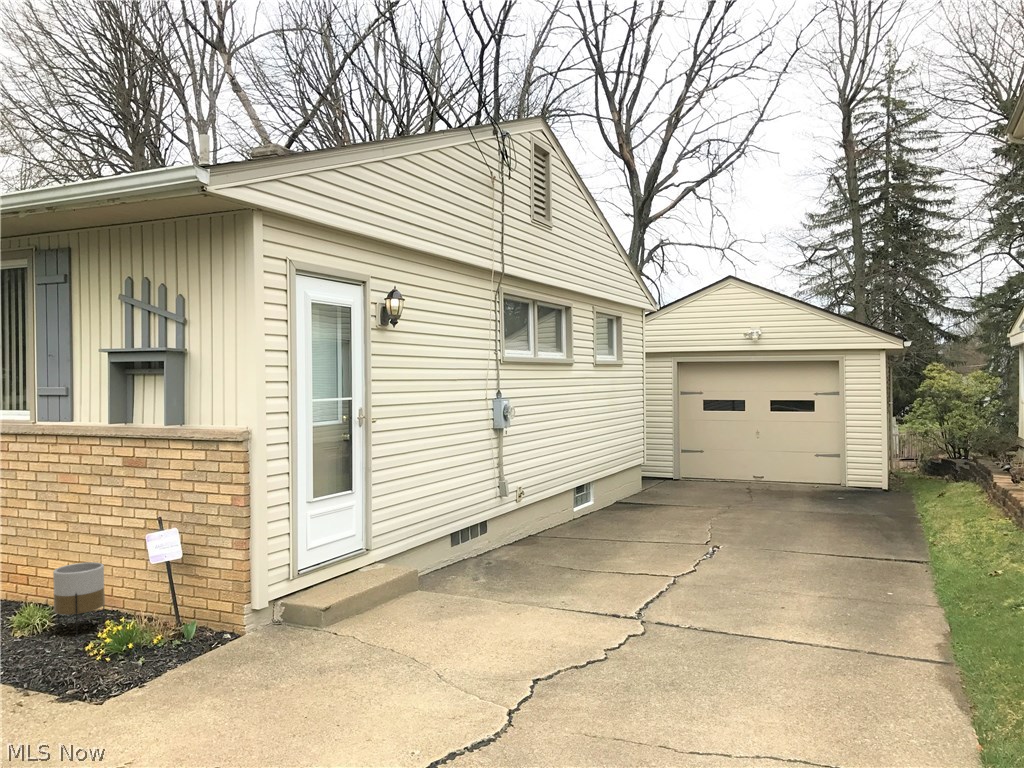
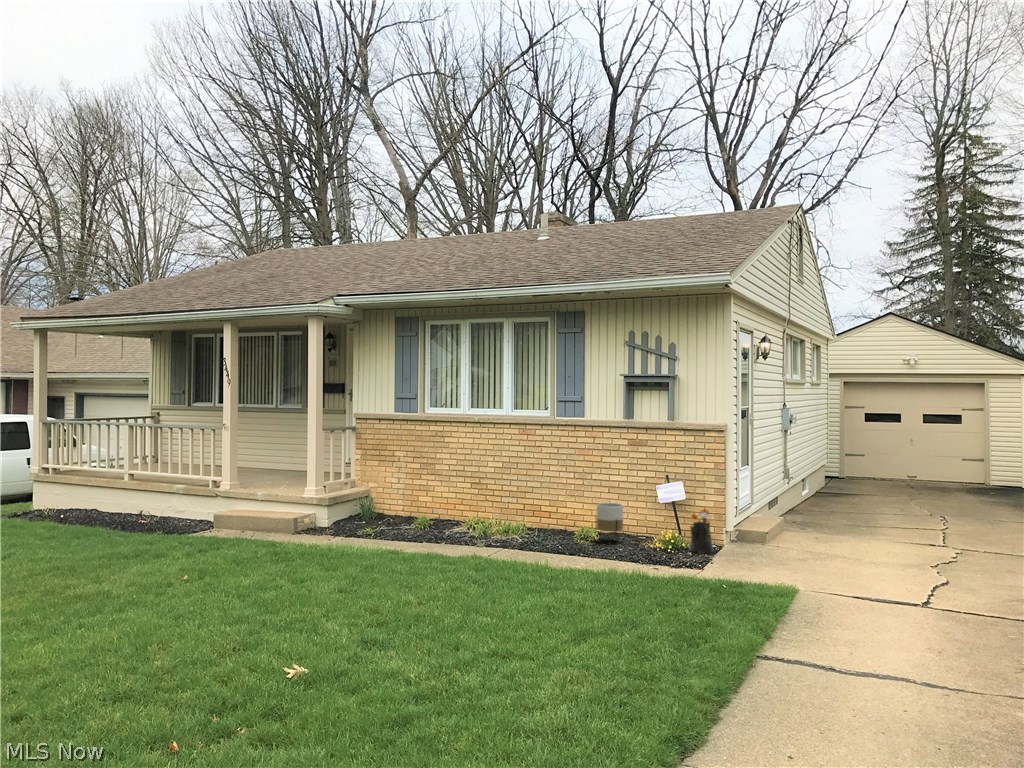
watering can: none [160,574,223,655] -> present [689,509,713,553]

